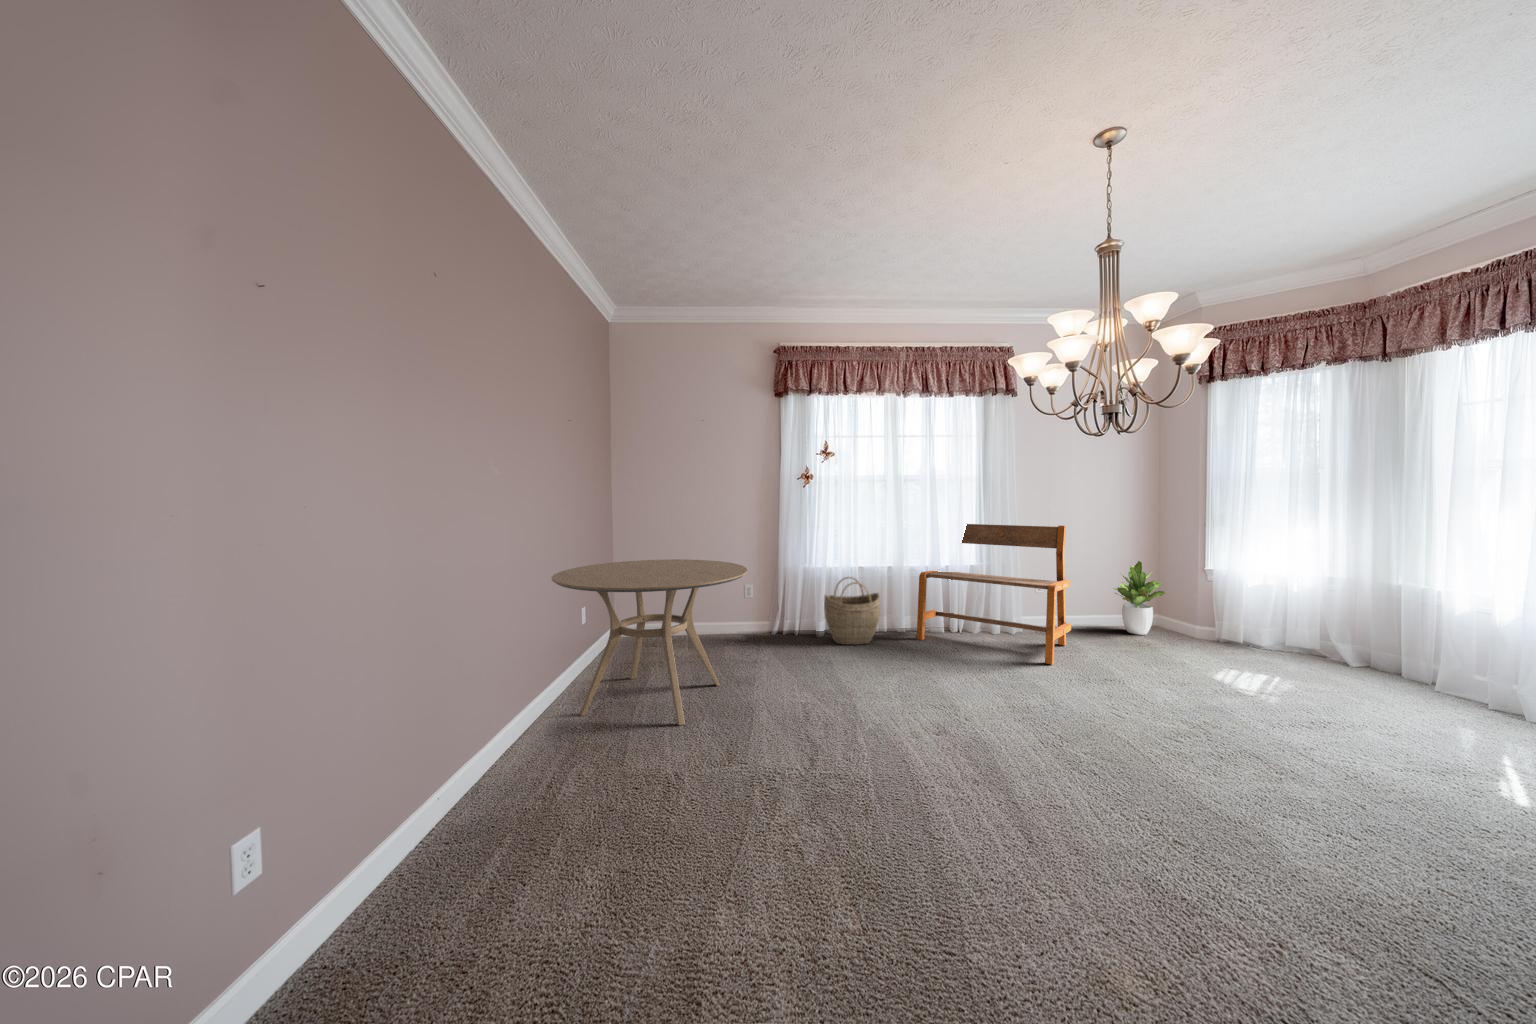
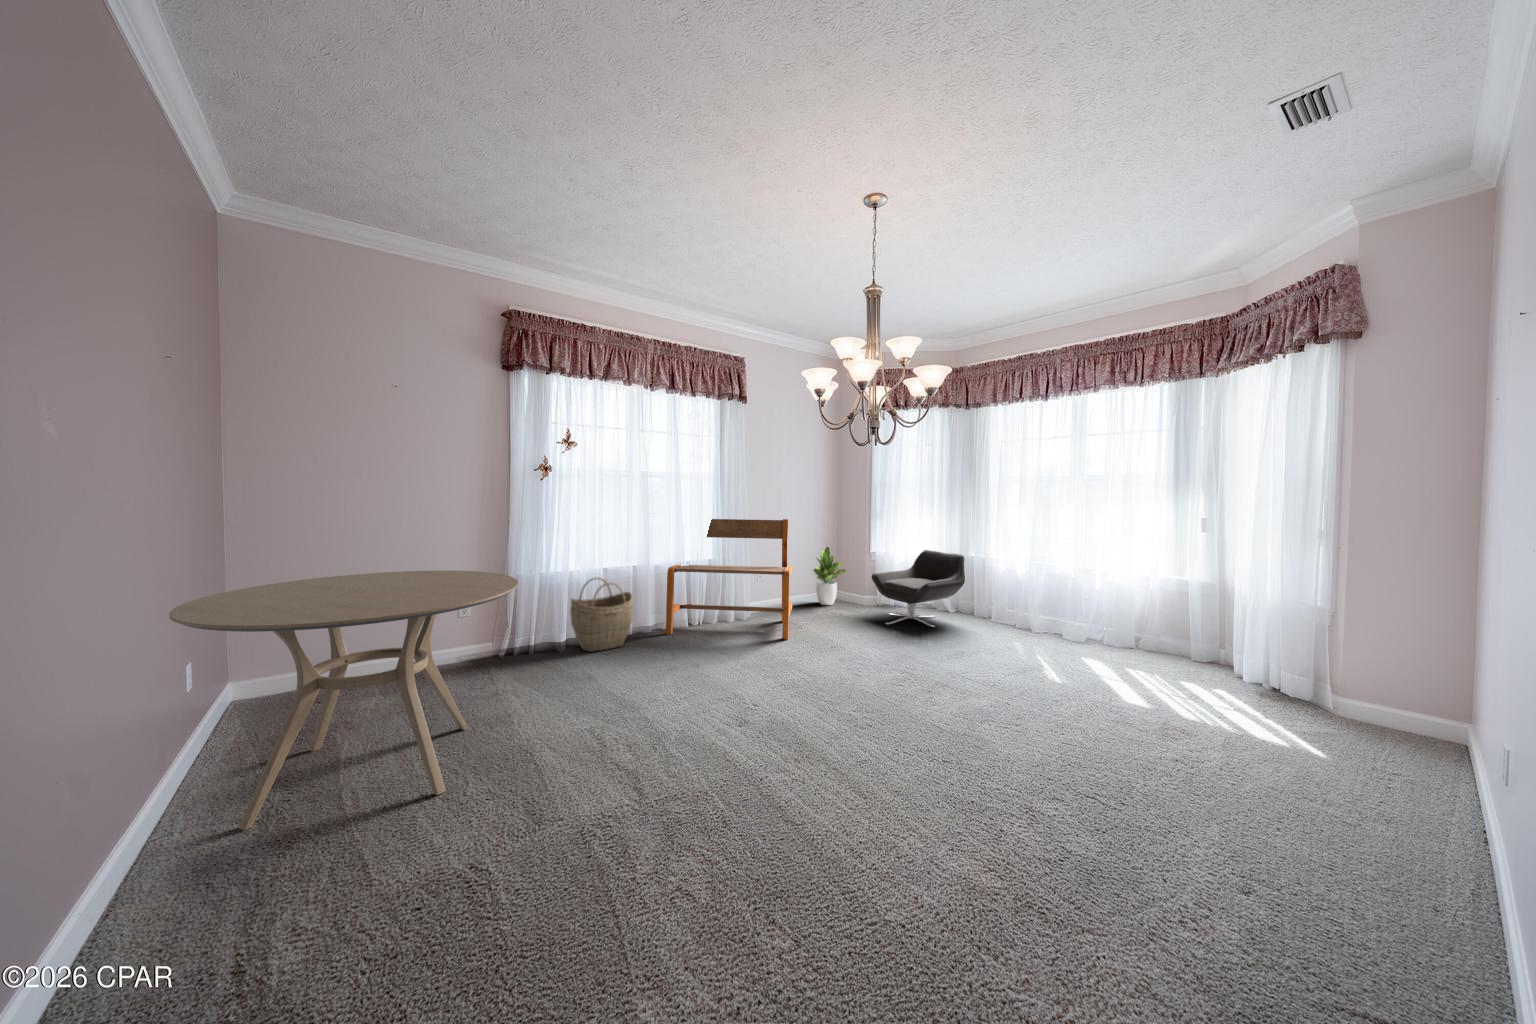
lounge chair: none [1200,573,1377,684] -> present [872,550,965,627]

